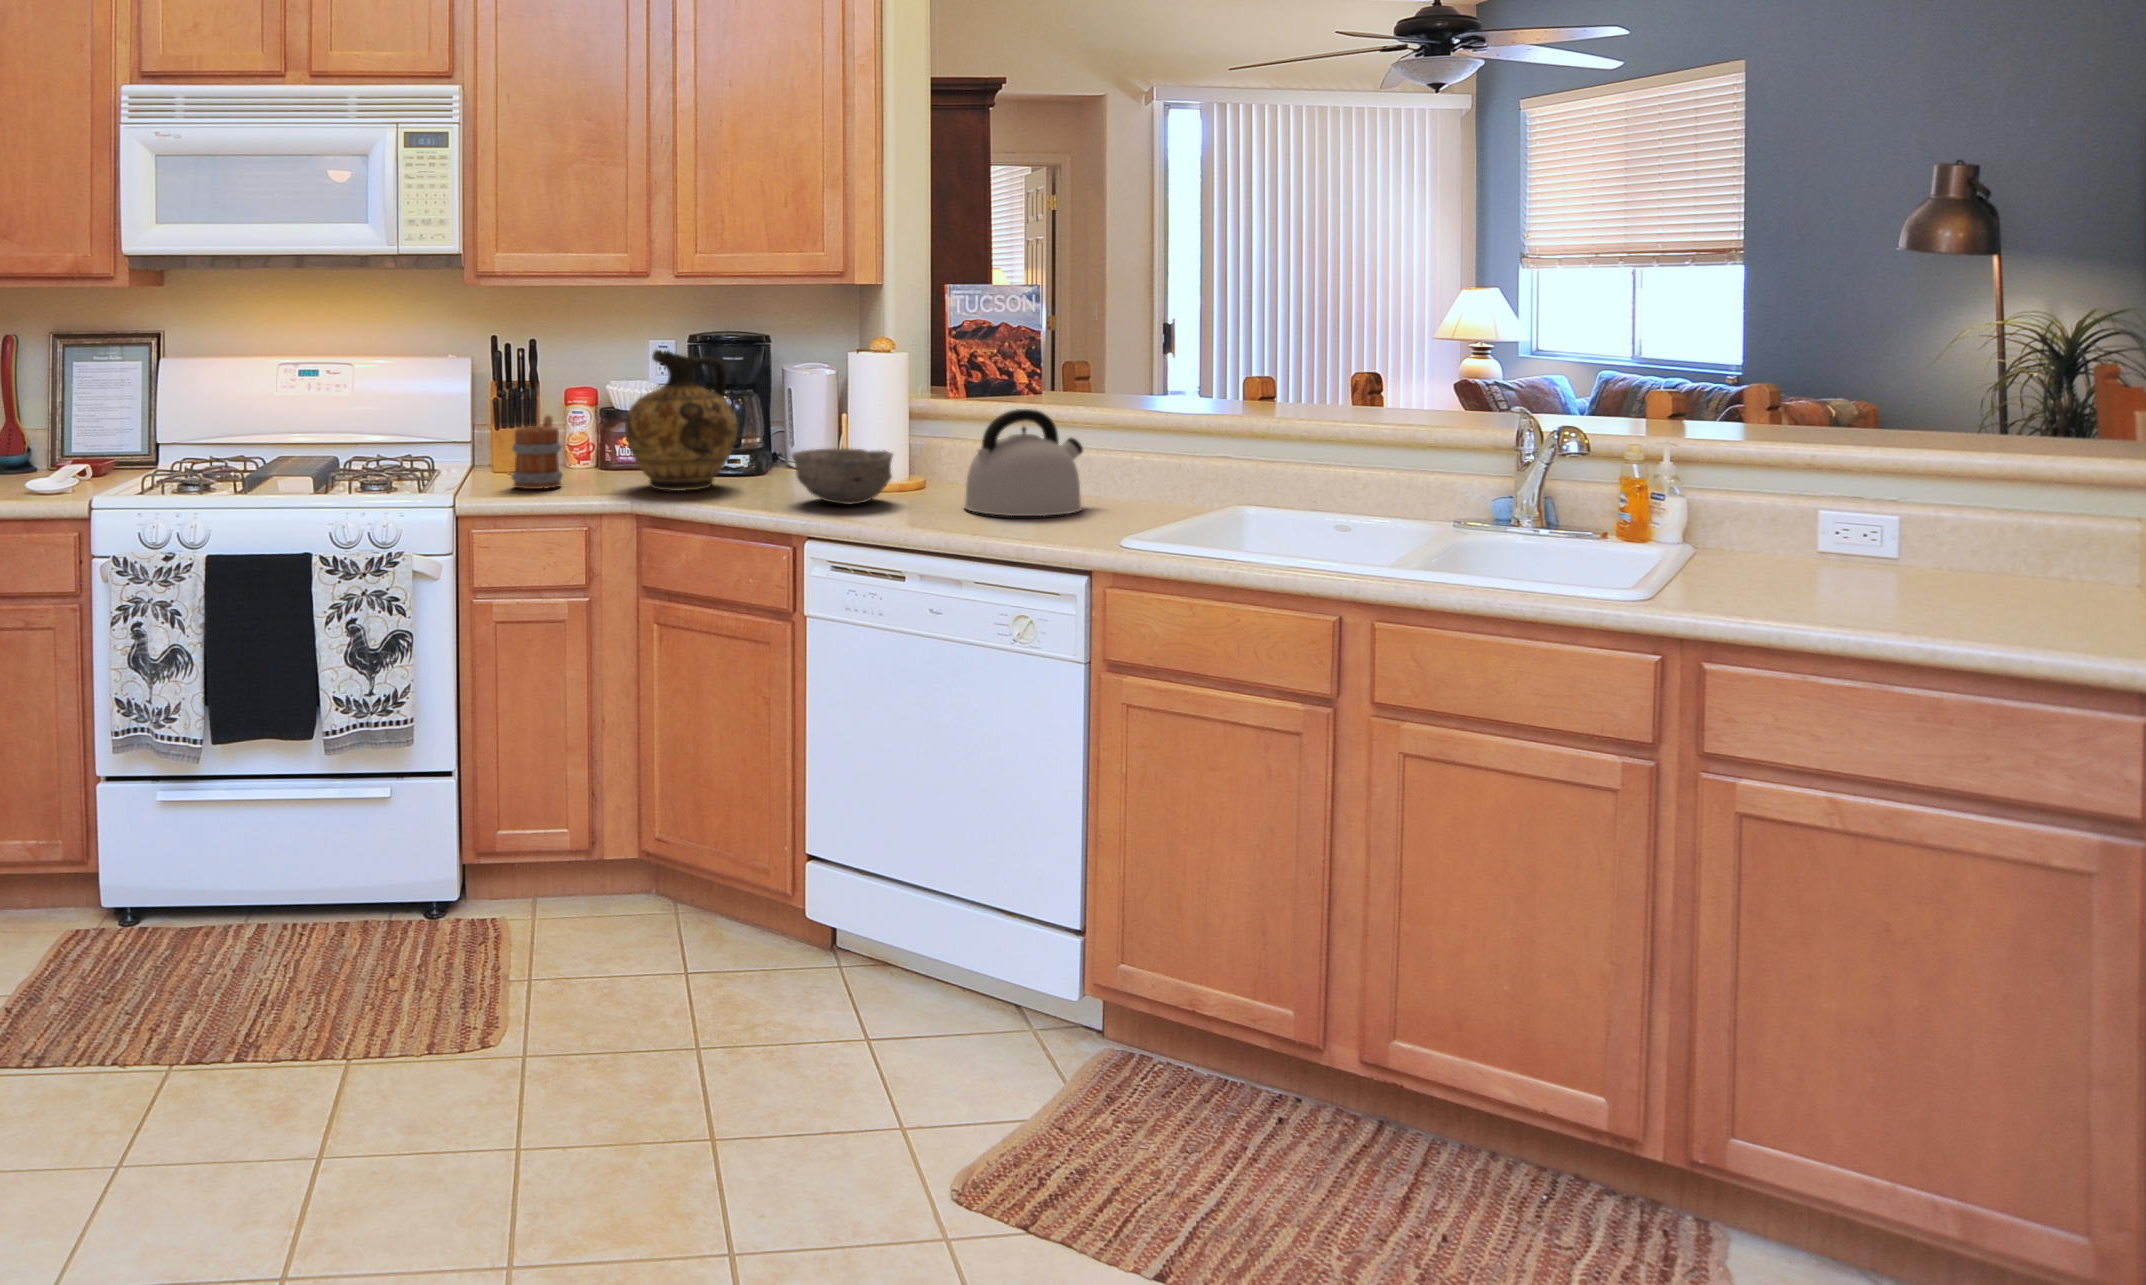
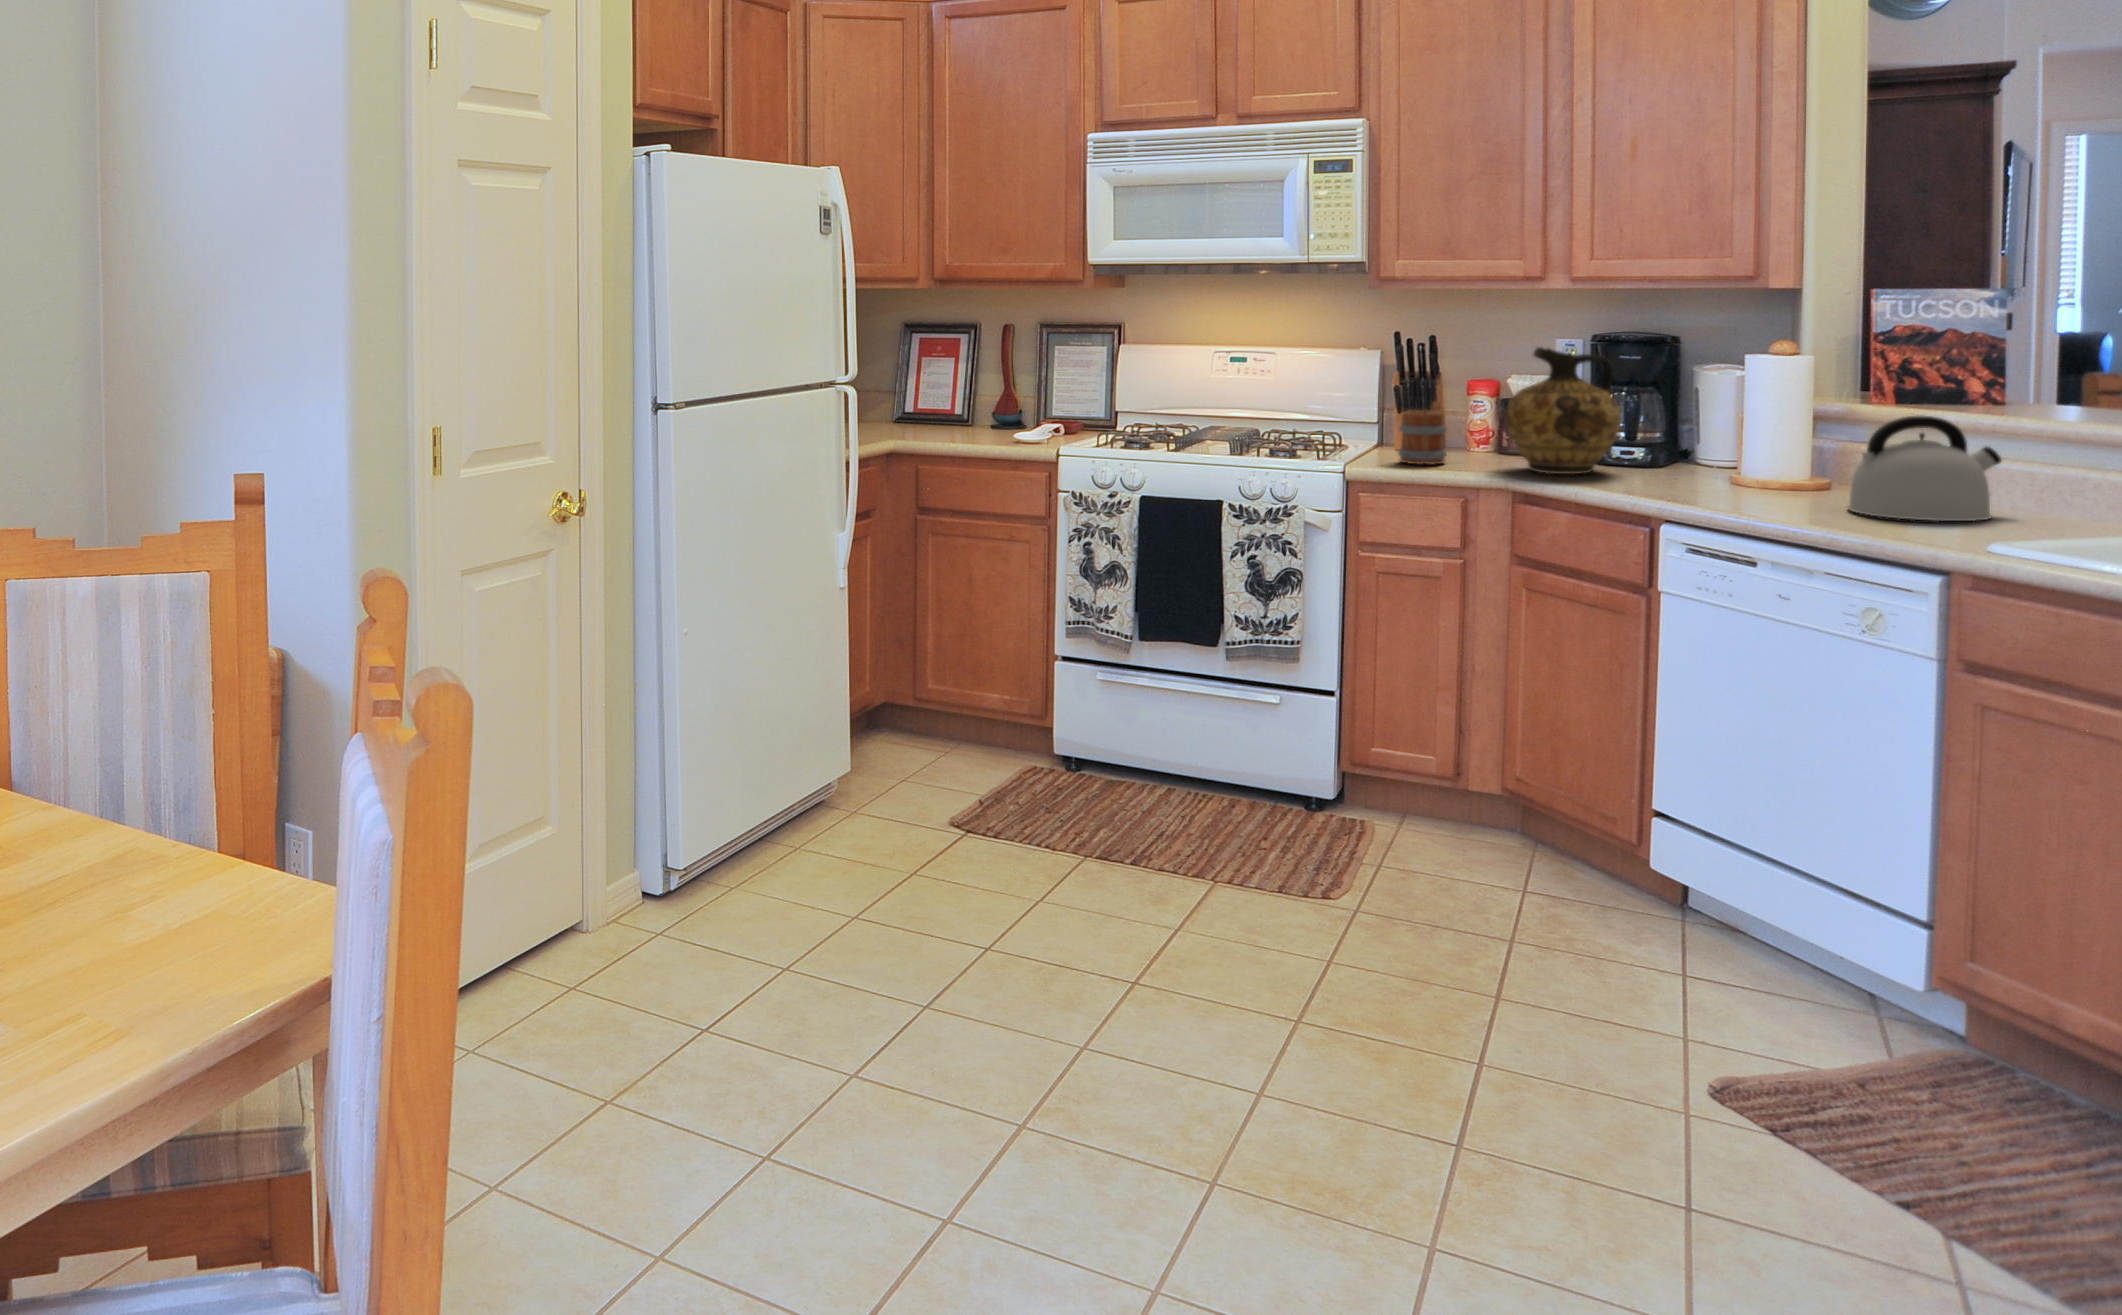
bowl: present [792,448,893,504] -> none [1663,444,1777,497]

